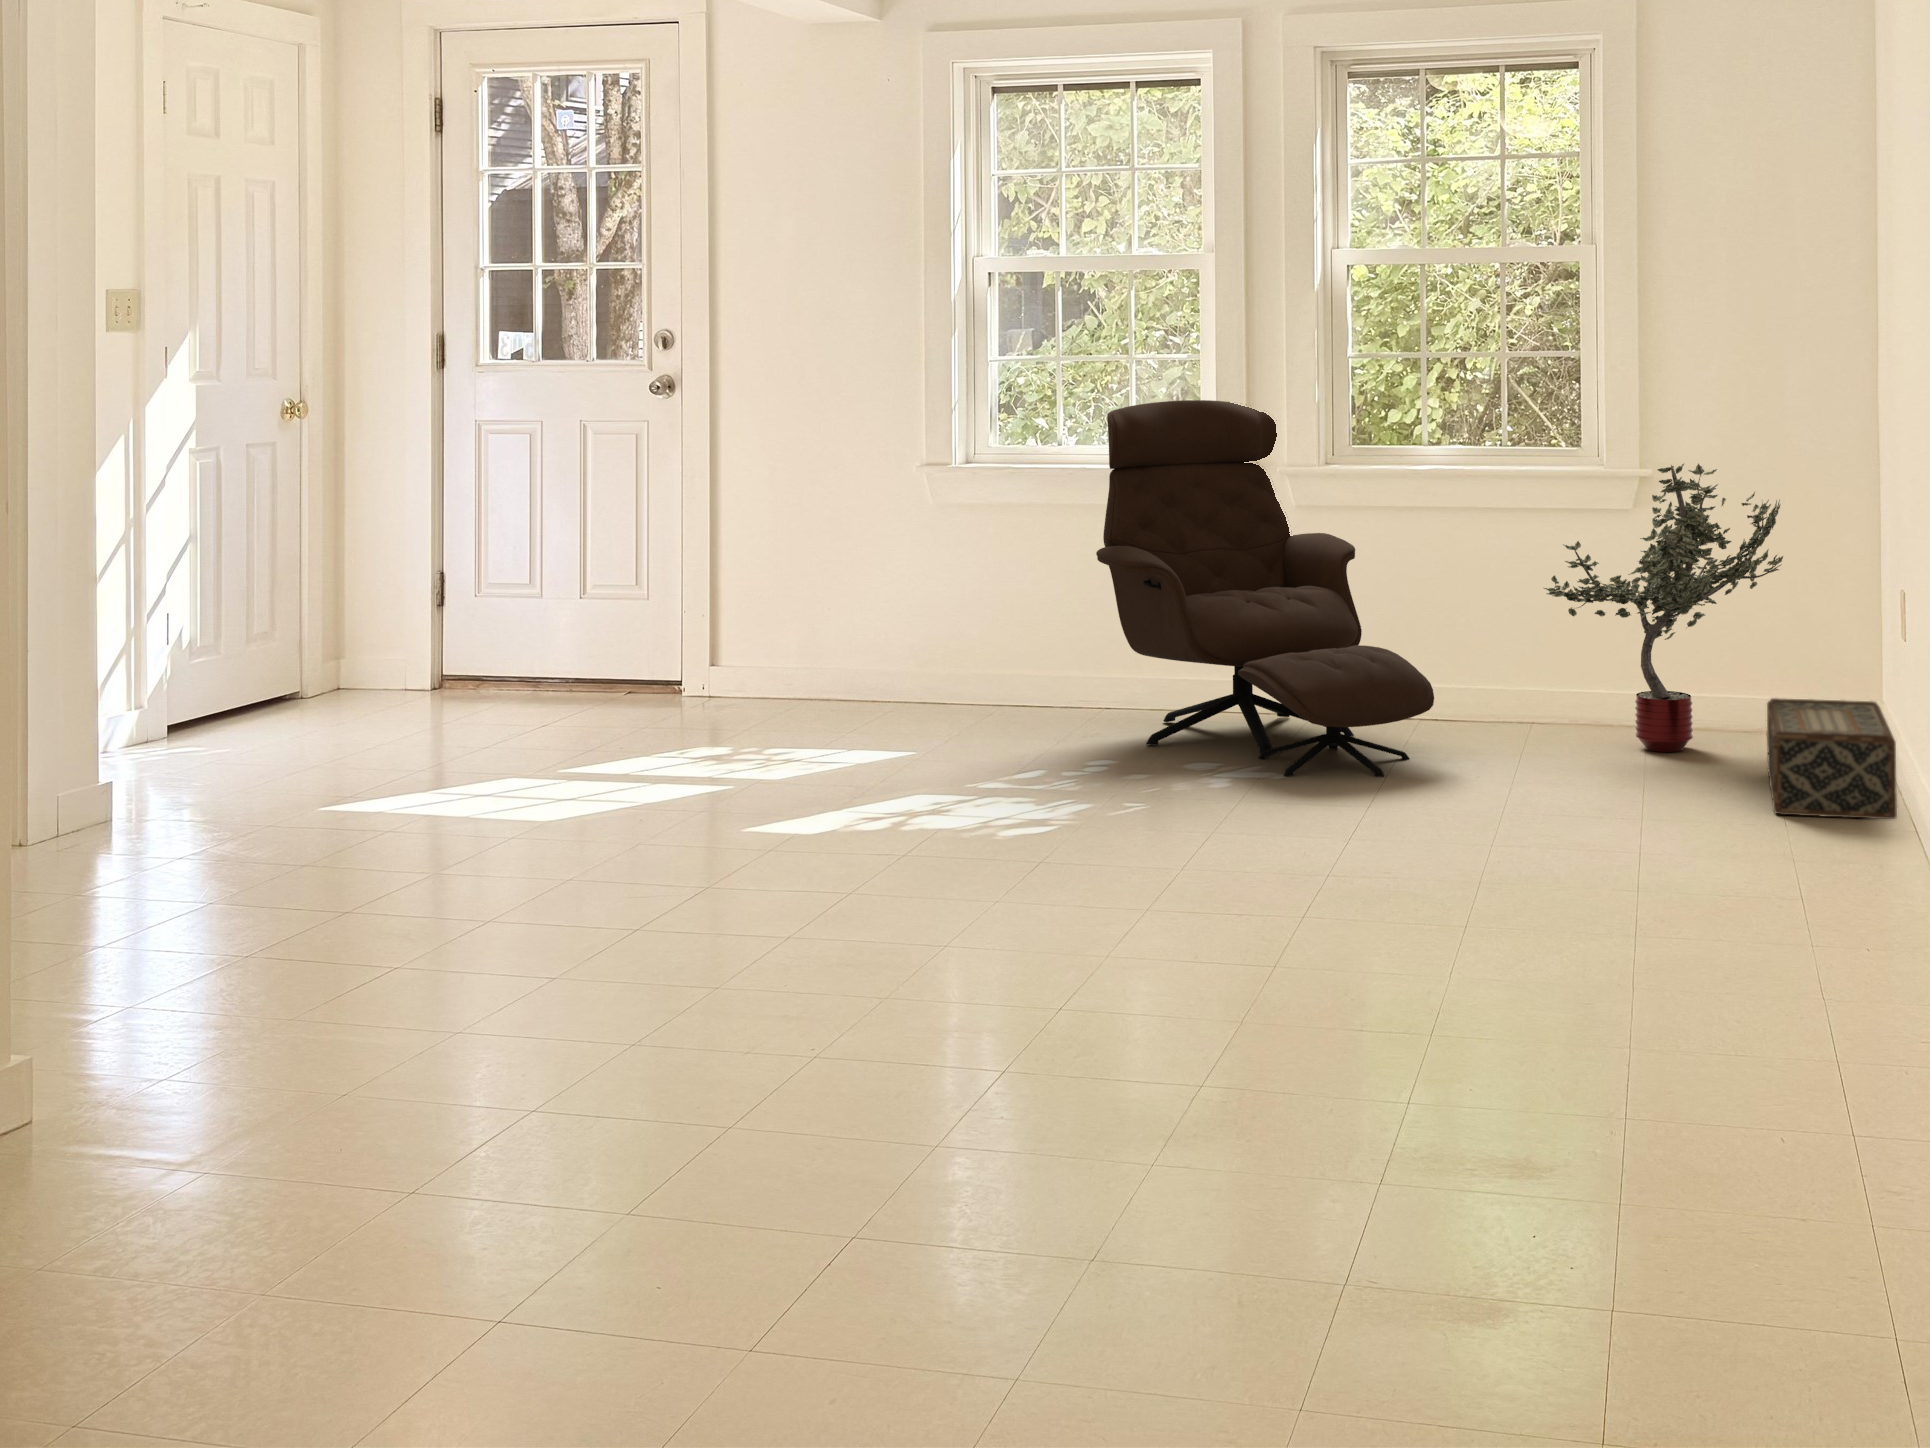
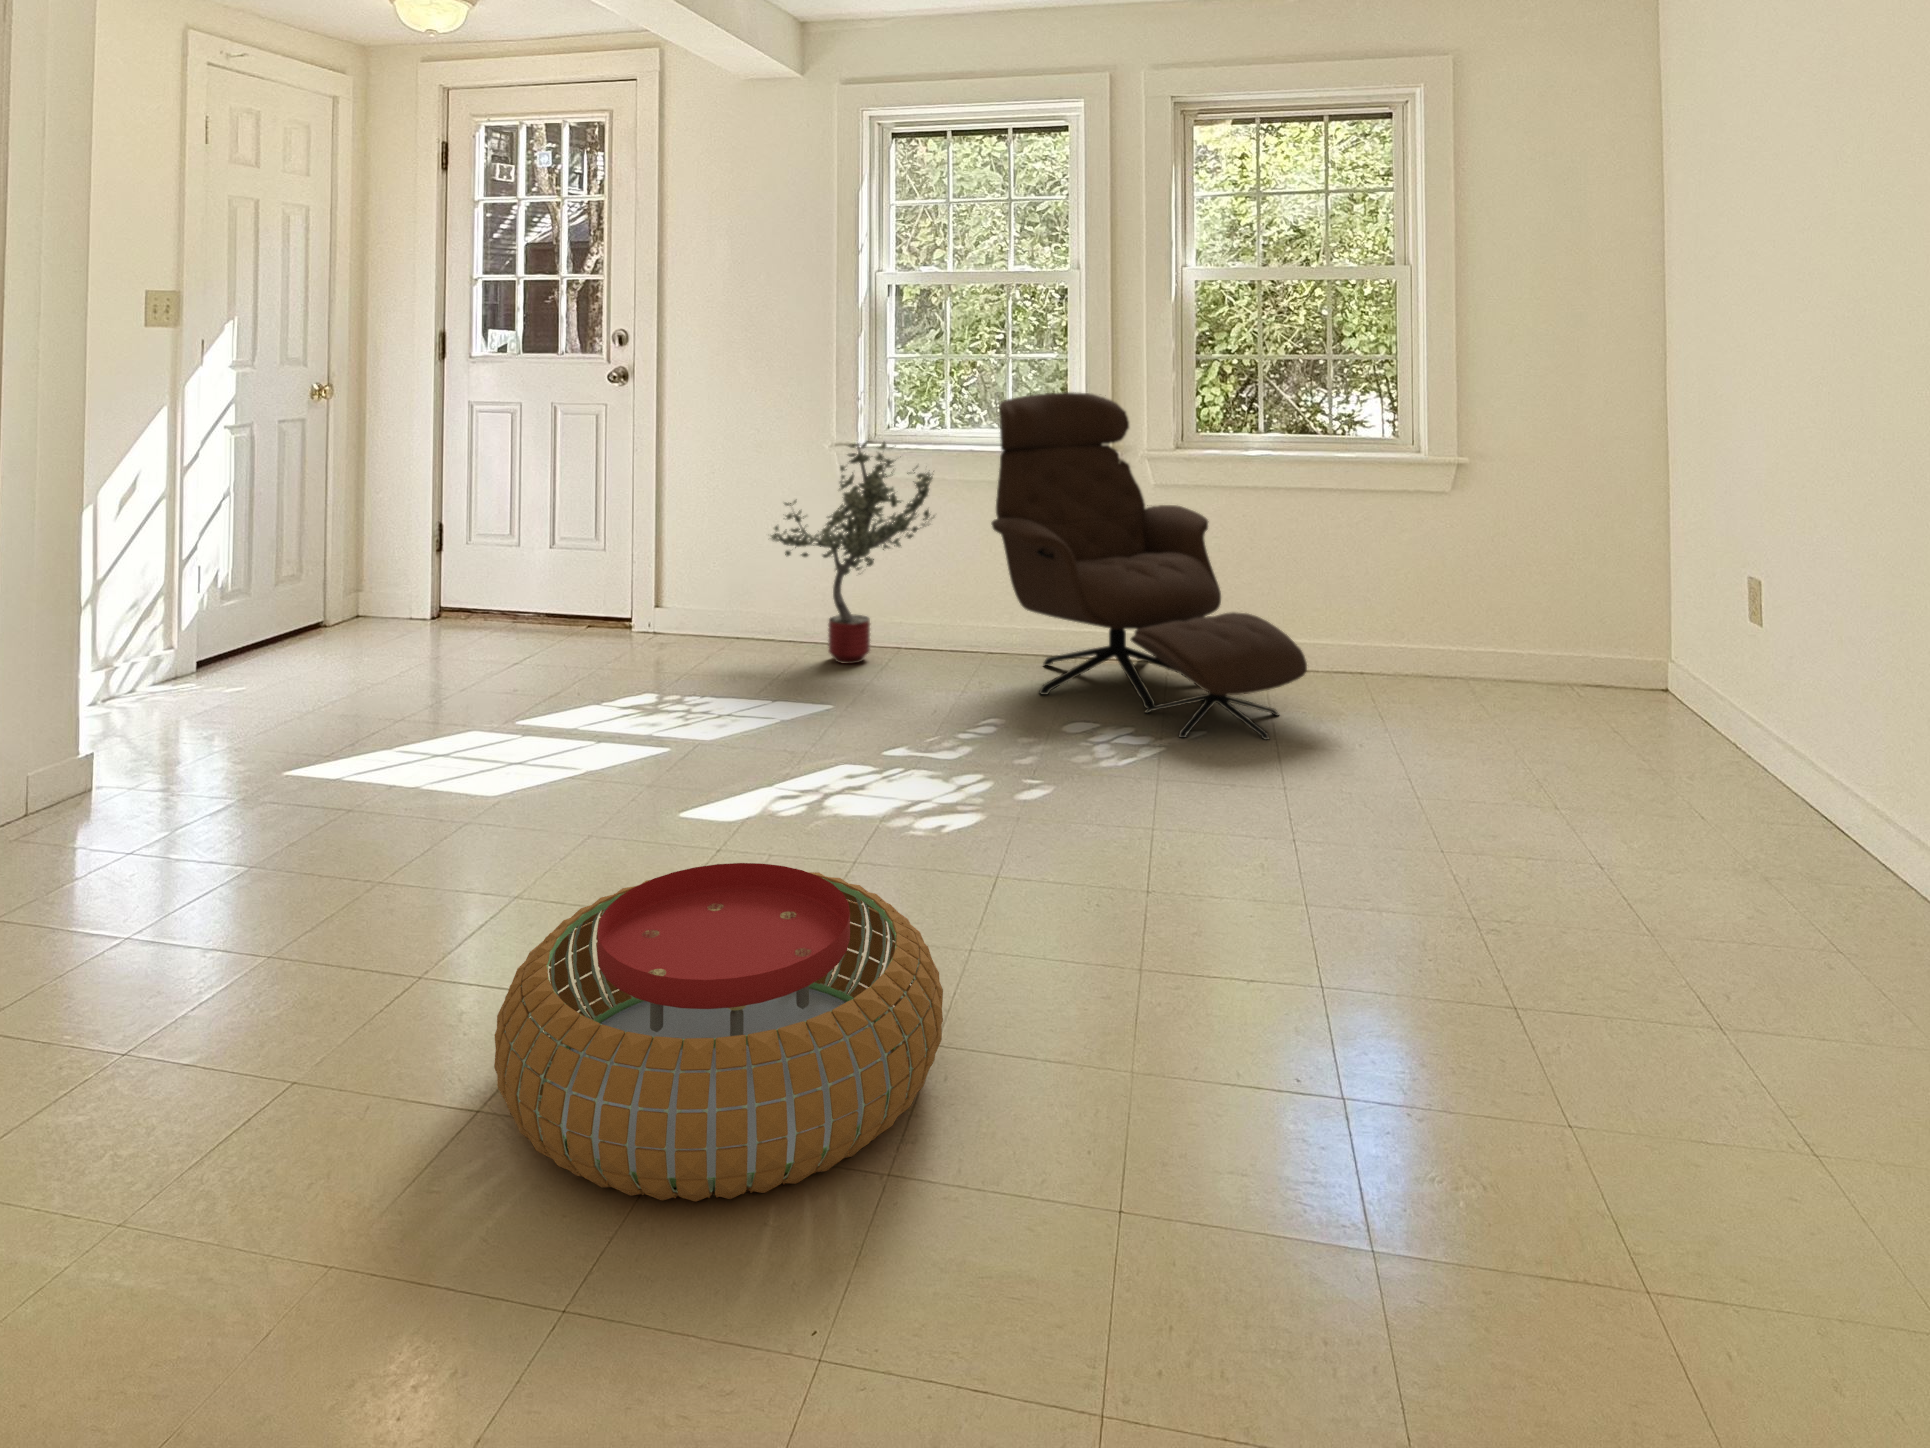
potted tree: present [1544,464,1783,752] -> present [771,441,934,664]
woven basket: present [1767,698,1897,819] -> none [1619,672,1806,811]
pouf: none [579,805,951,1007] -> present [494,863,943,1202]

